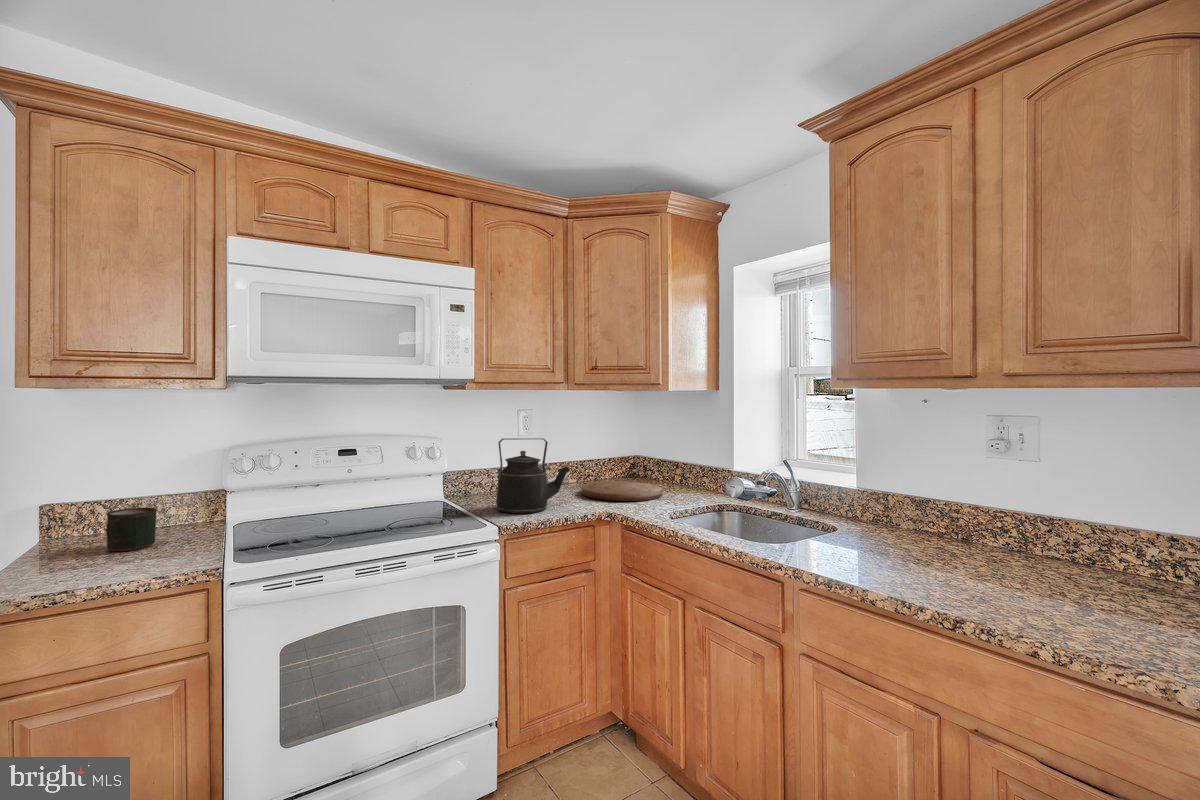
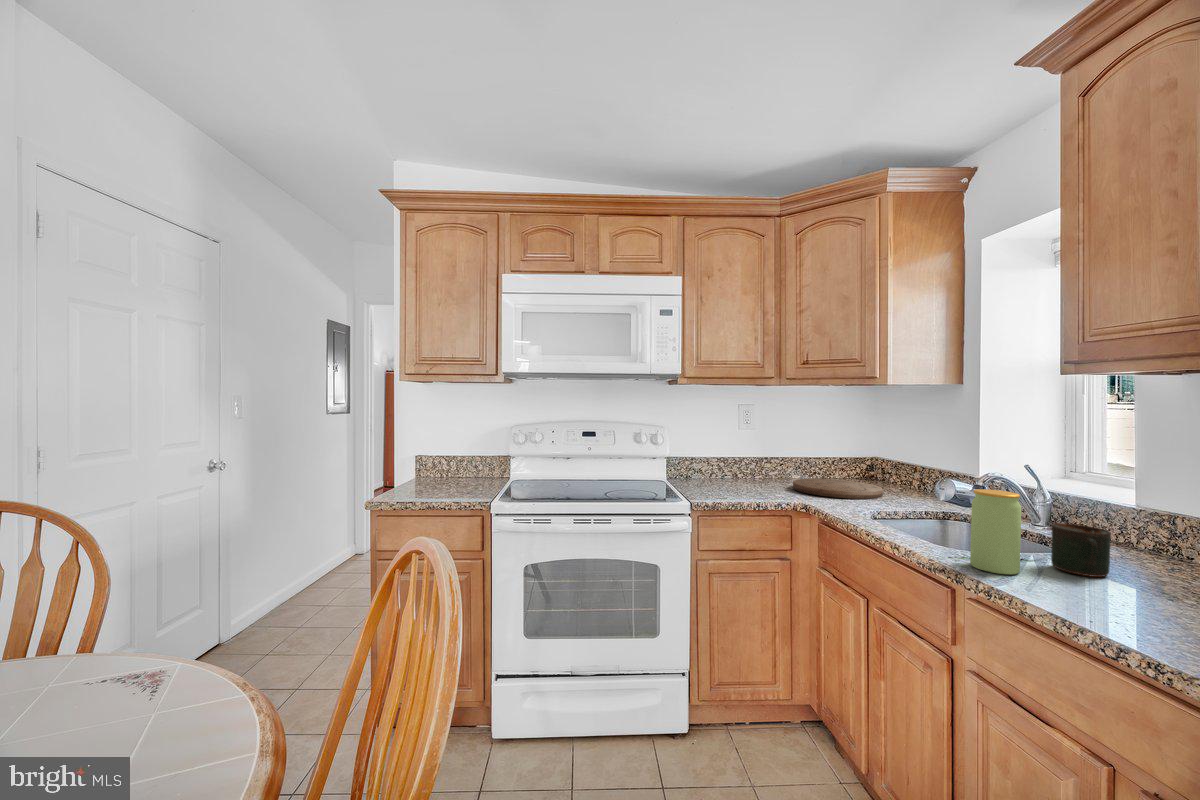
kettle: present [496,438,570,513] -> none [701,429,772,497]
jar: none [793,489,831,563] -> present [970,489,1021,575]
mug: present [106,507,157,551] -> present [1051,523,1111,577]

